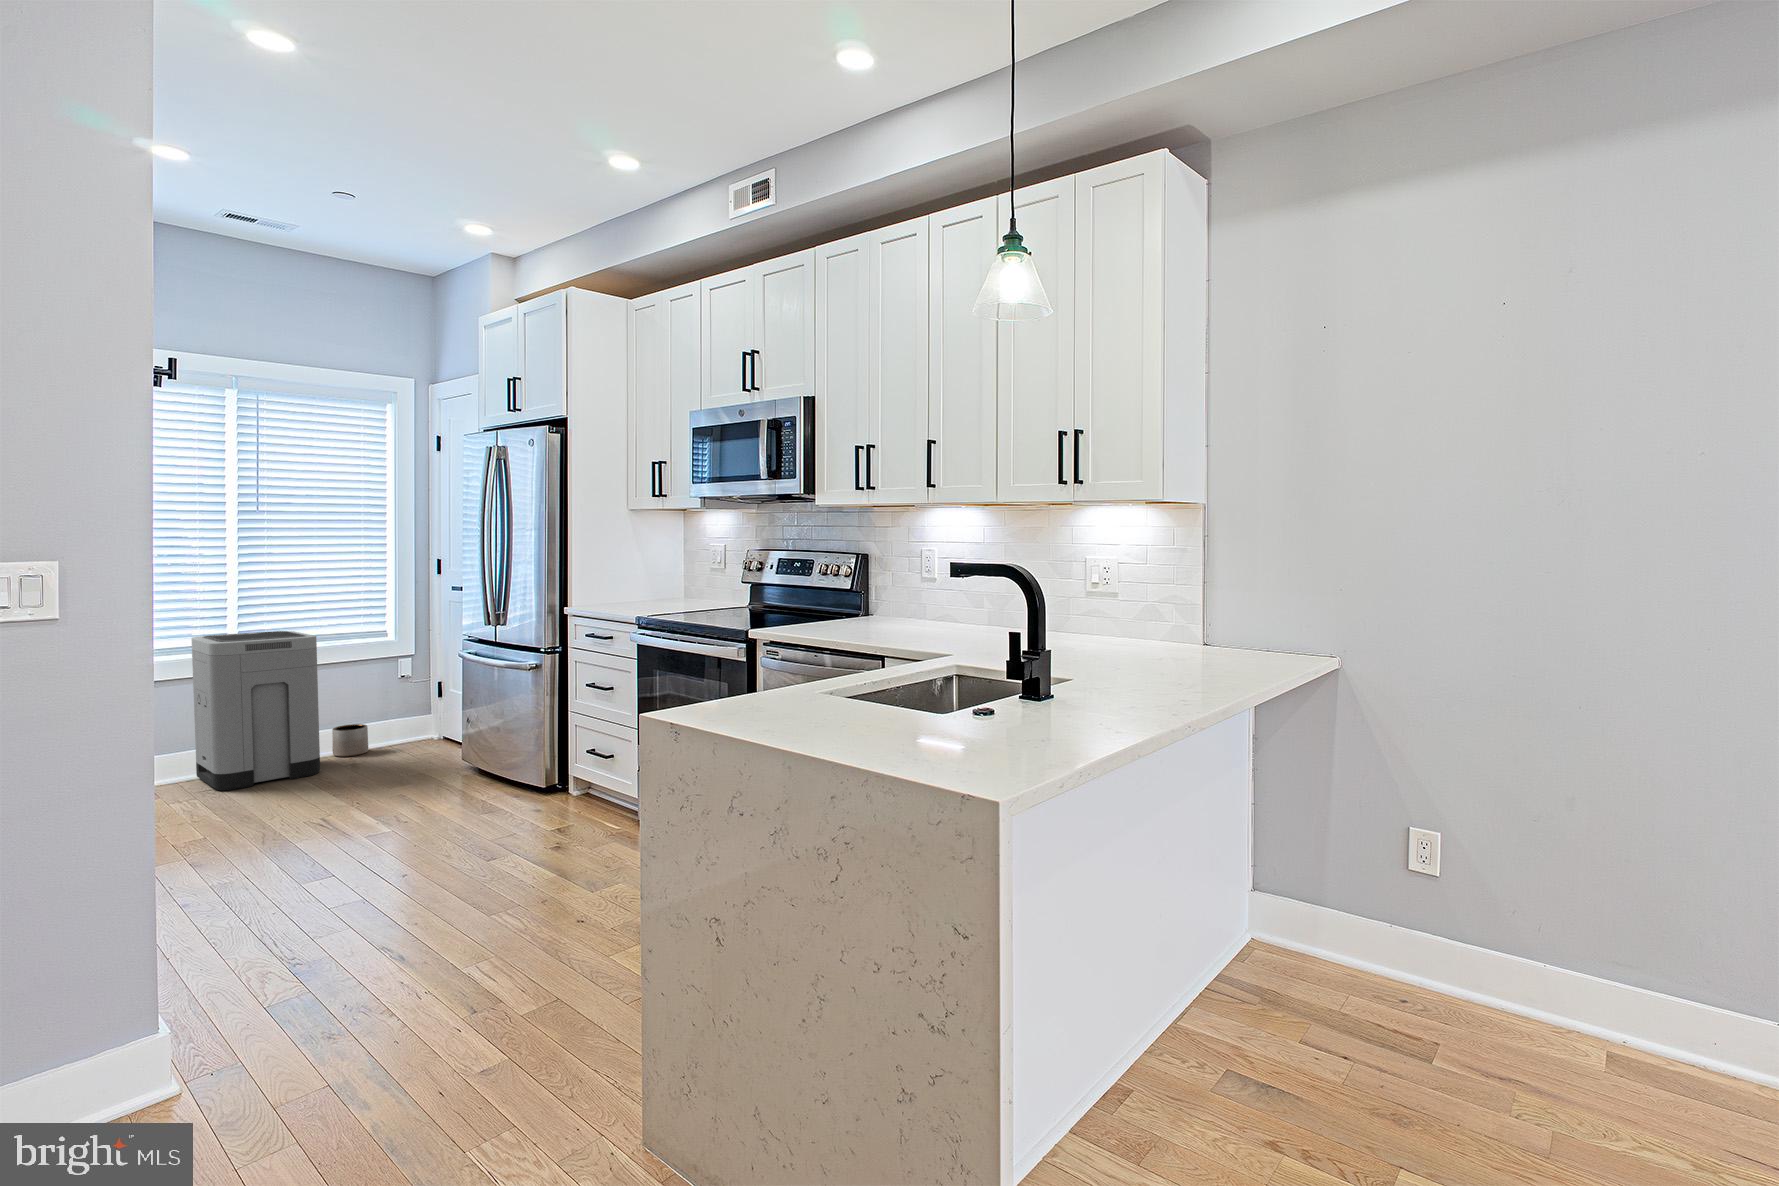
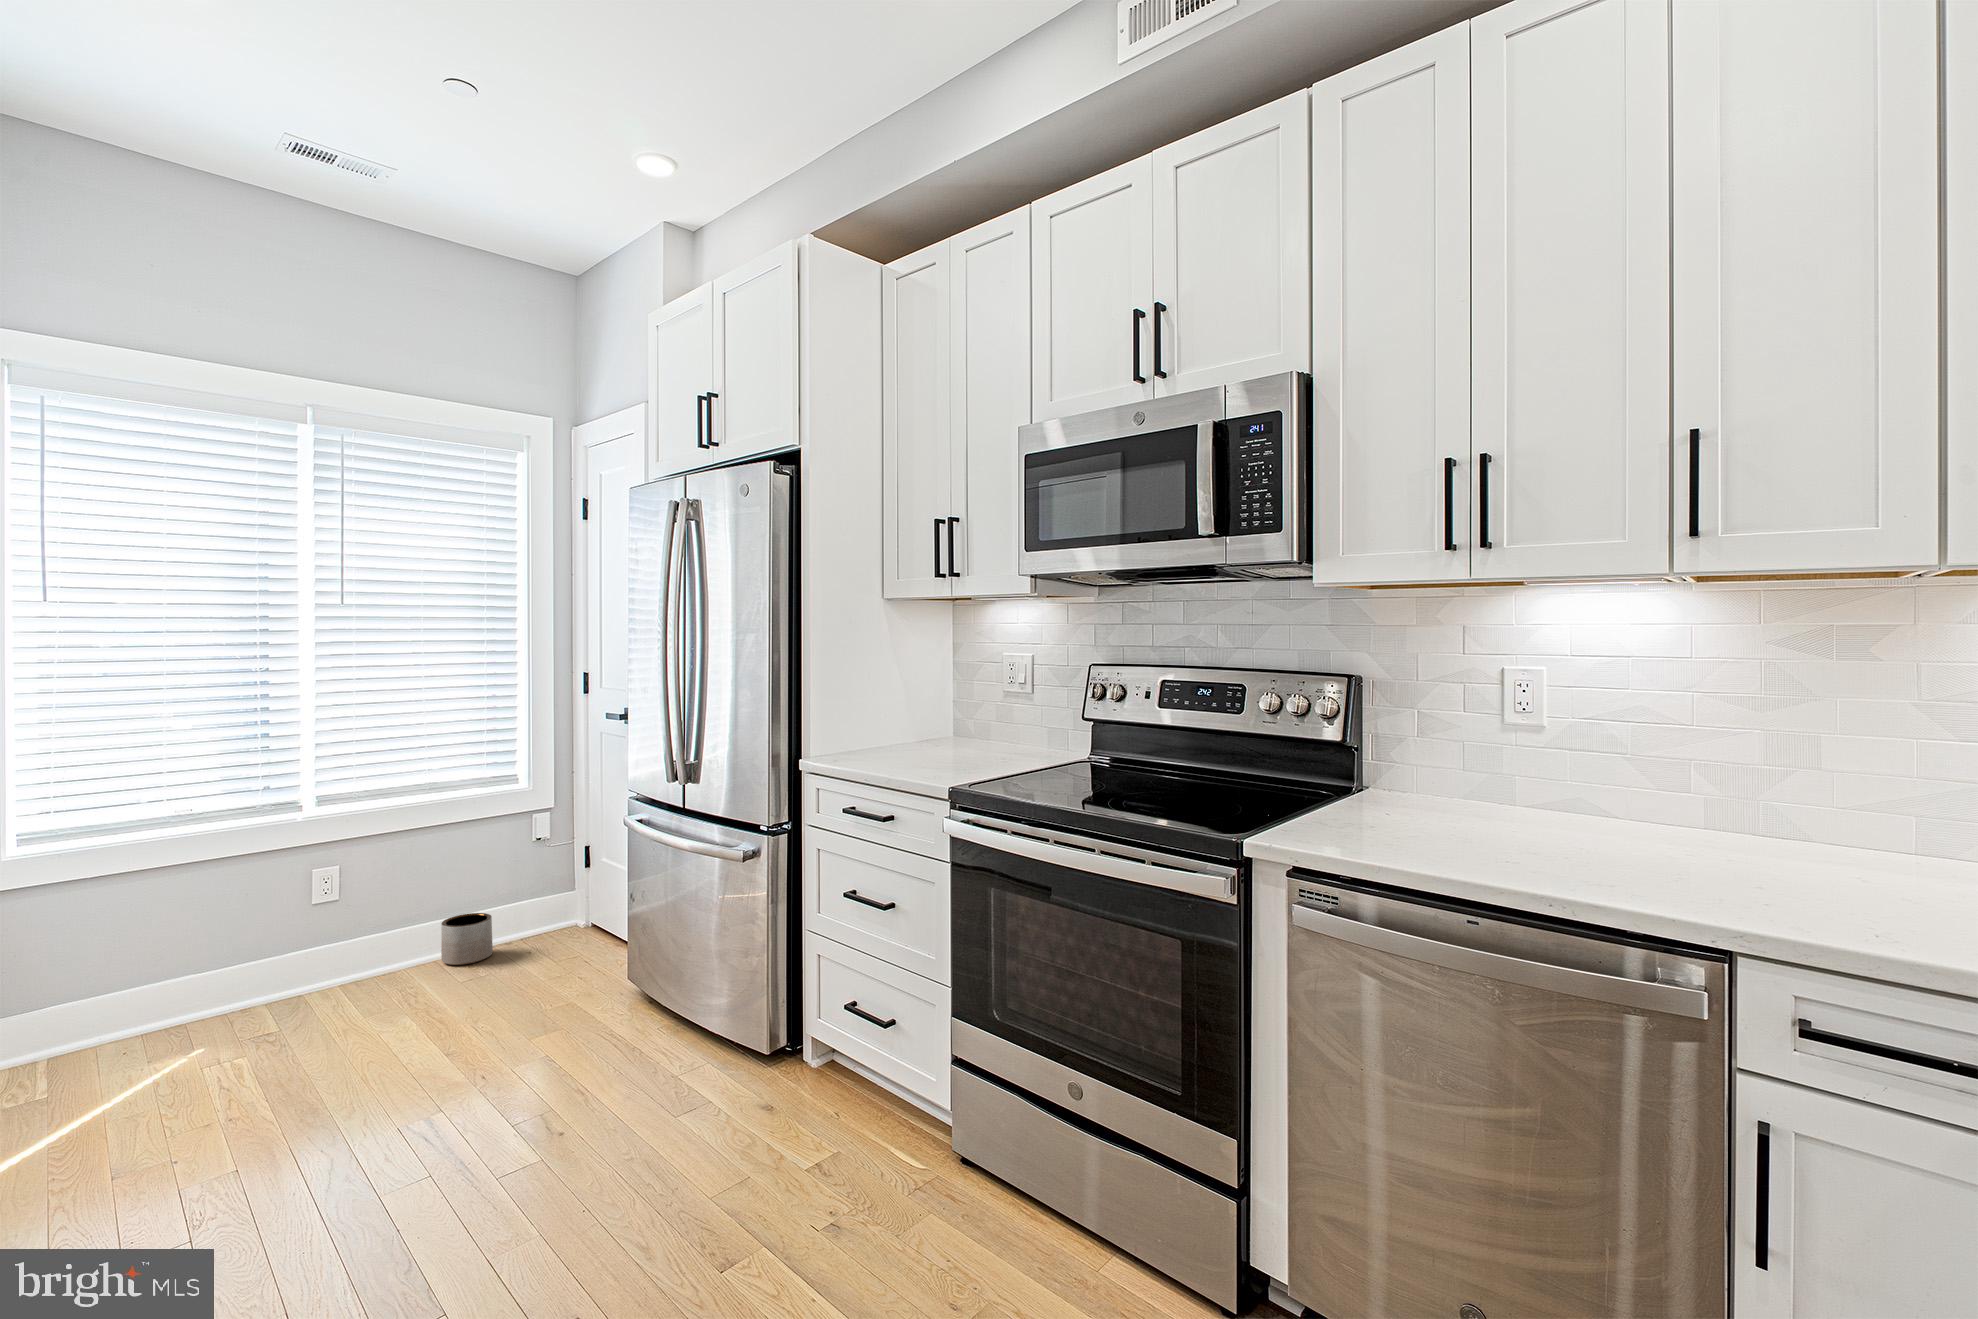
trash can: present [191,631,320,791] -> none [233,781,420,1042]

